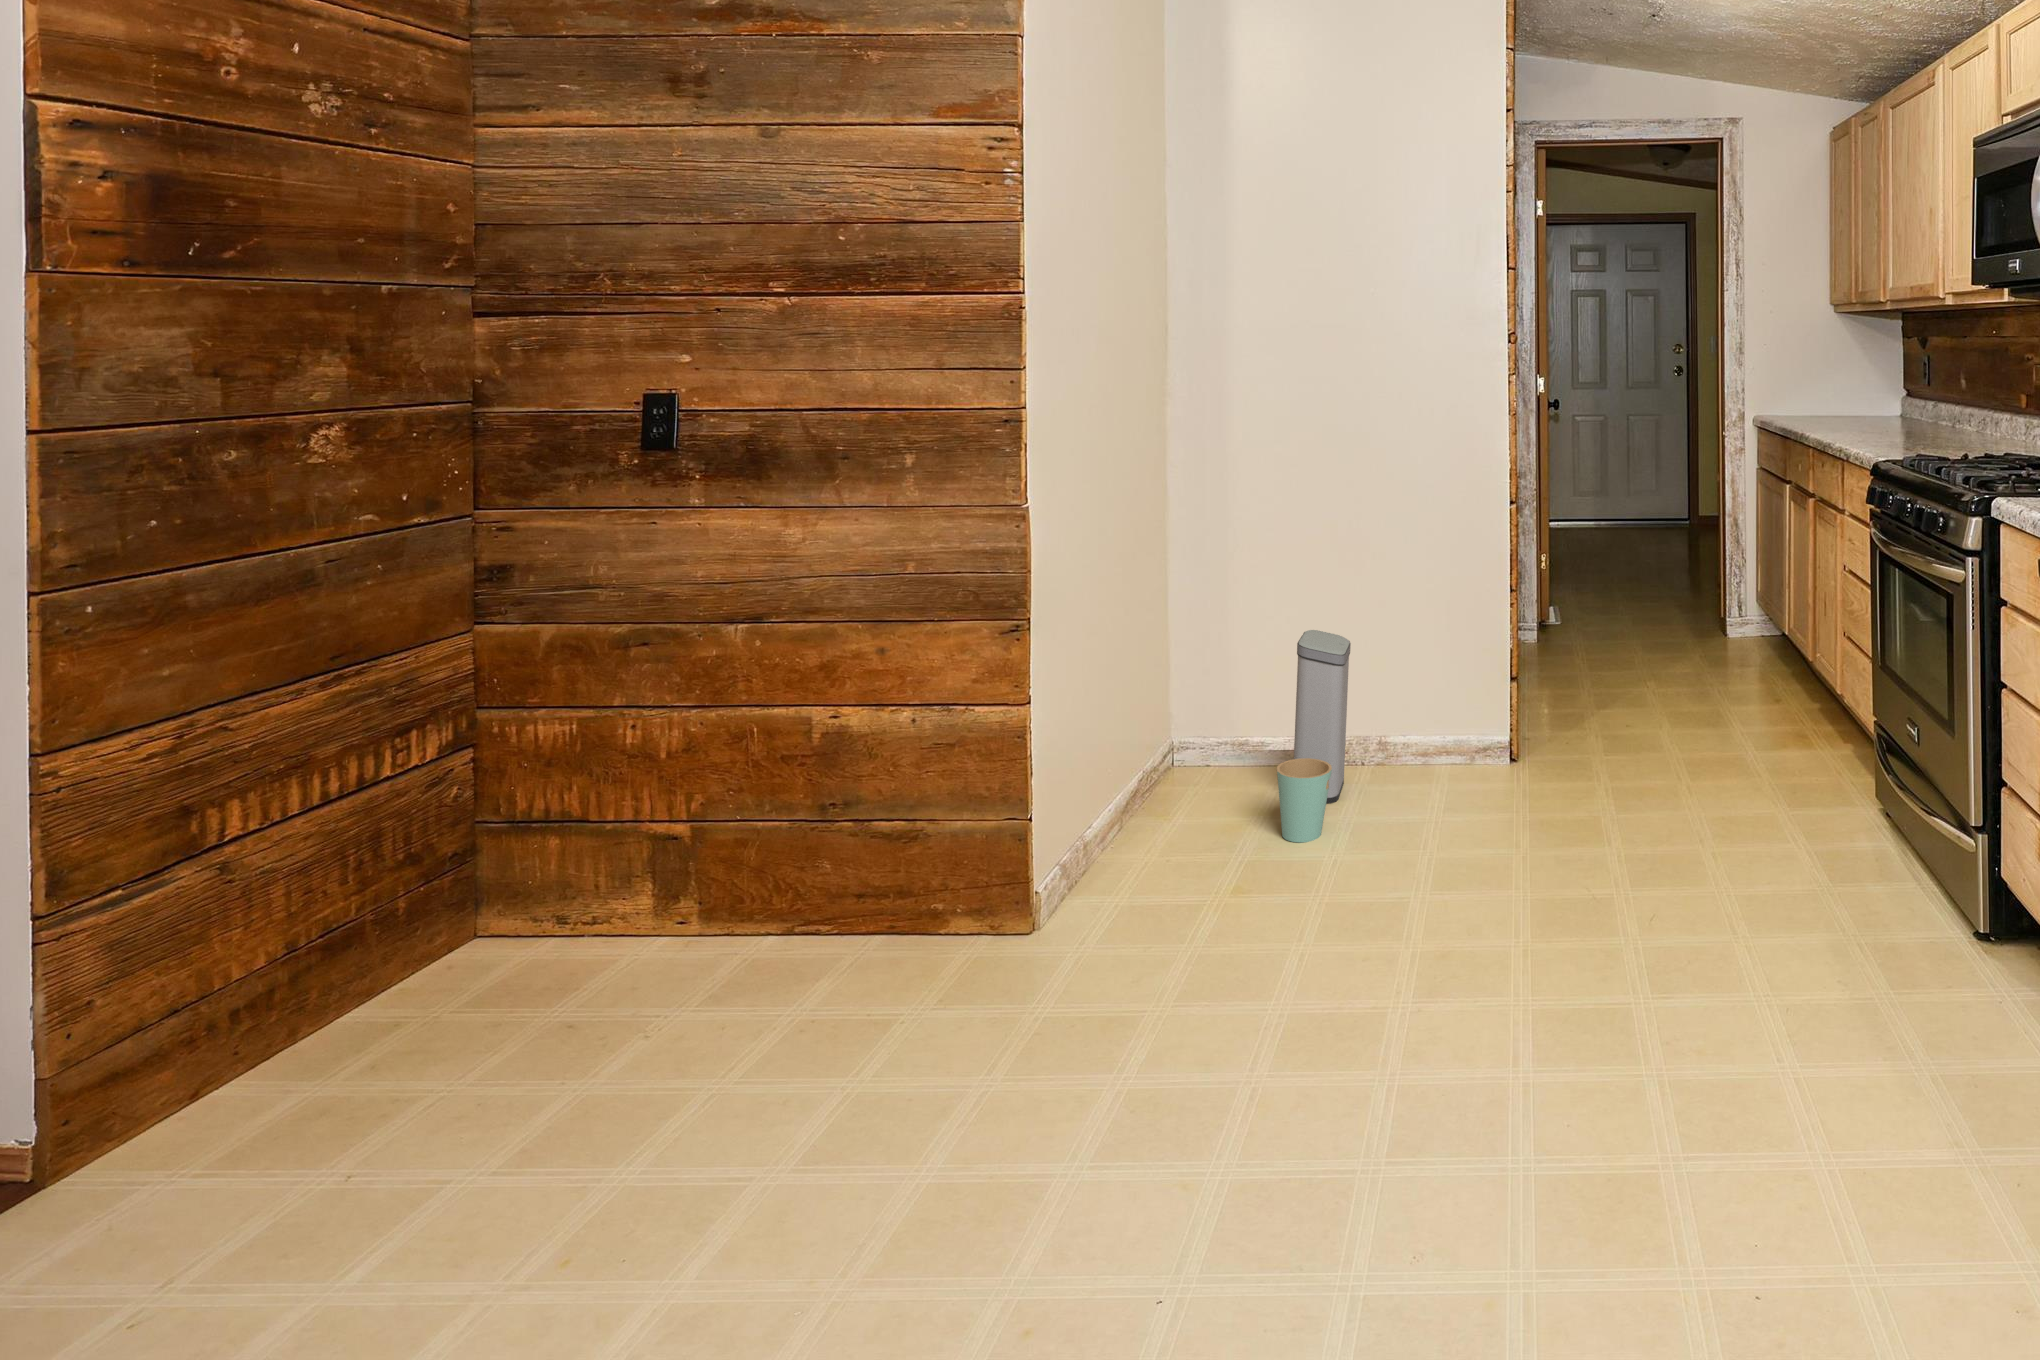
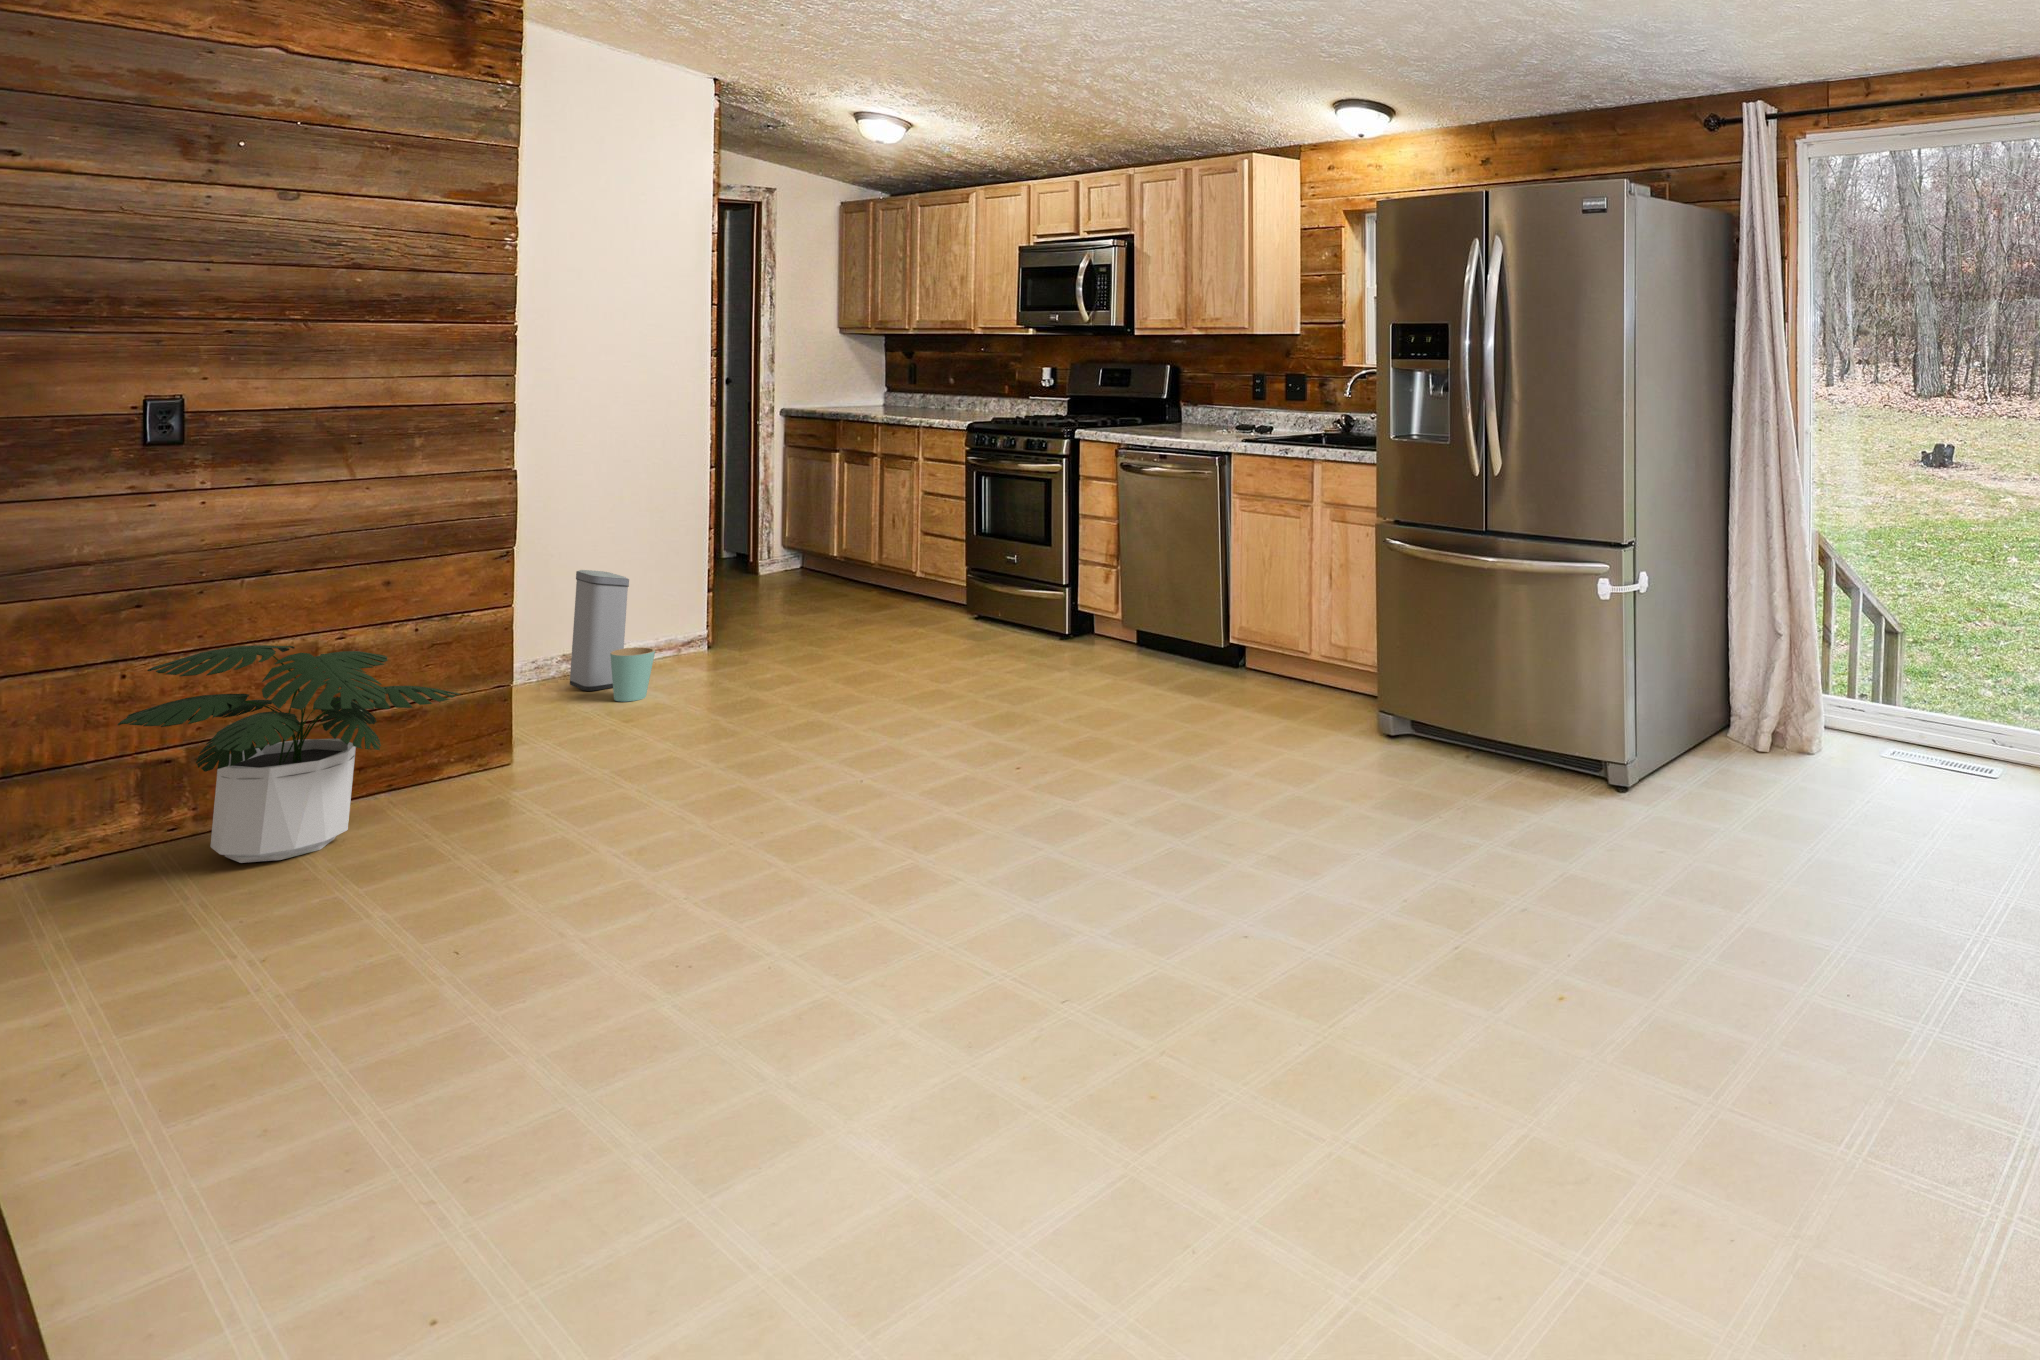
potted plant: none [461,712,830,1030] -> present [118,645,461,863]

